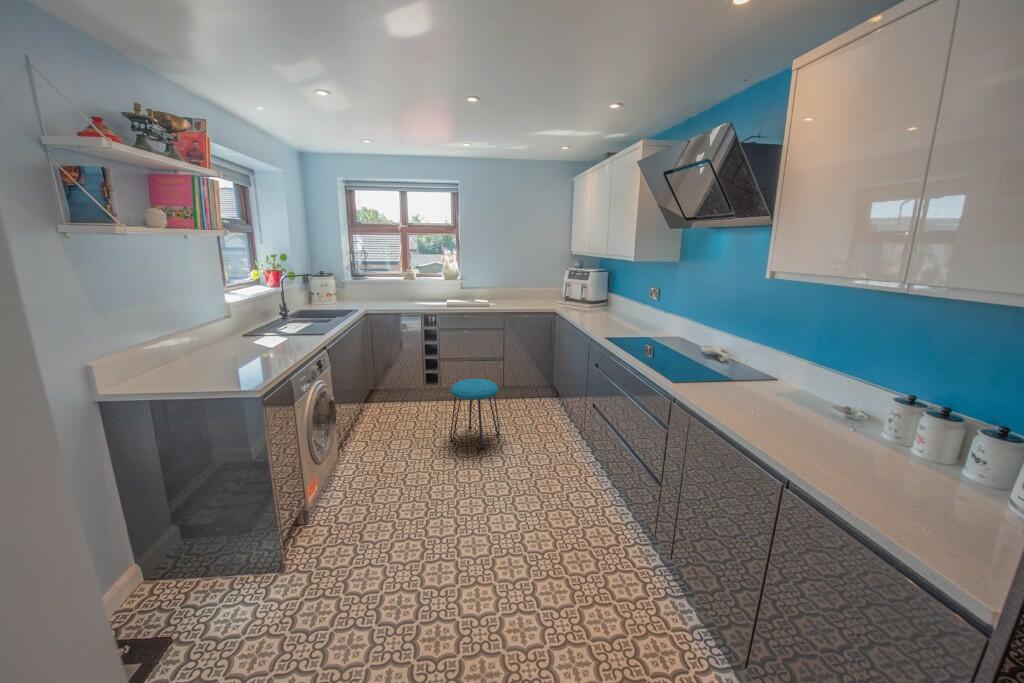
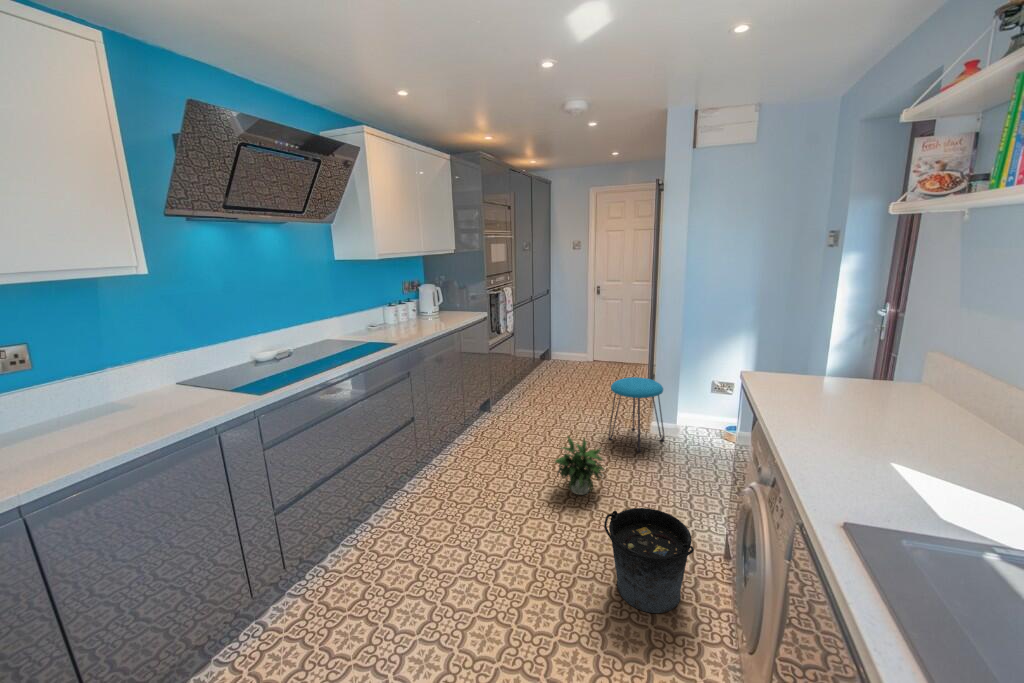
potted plant: none [411,446,462,504] -> present [555,436,605,495]
bucket: none [486,504,566,599] -> present [604,508,694,613]

